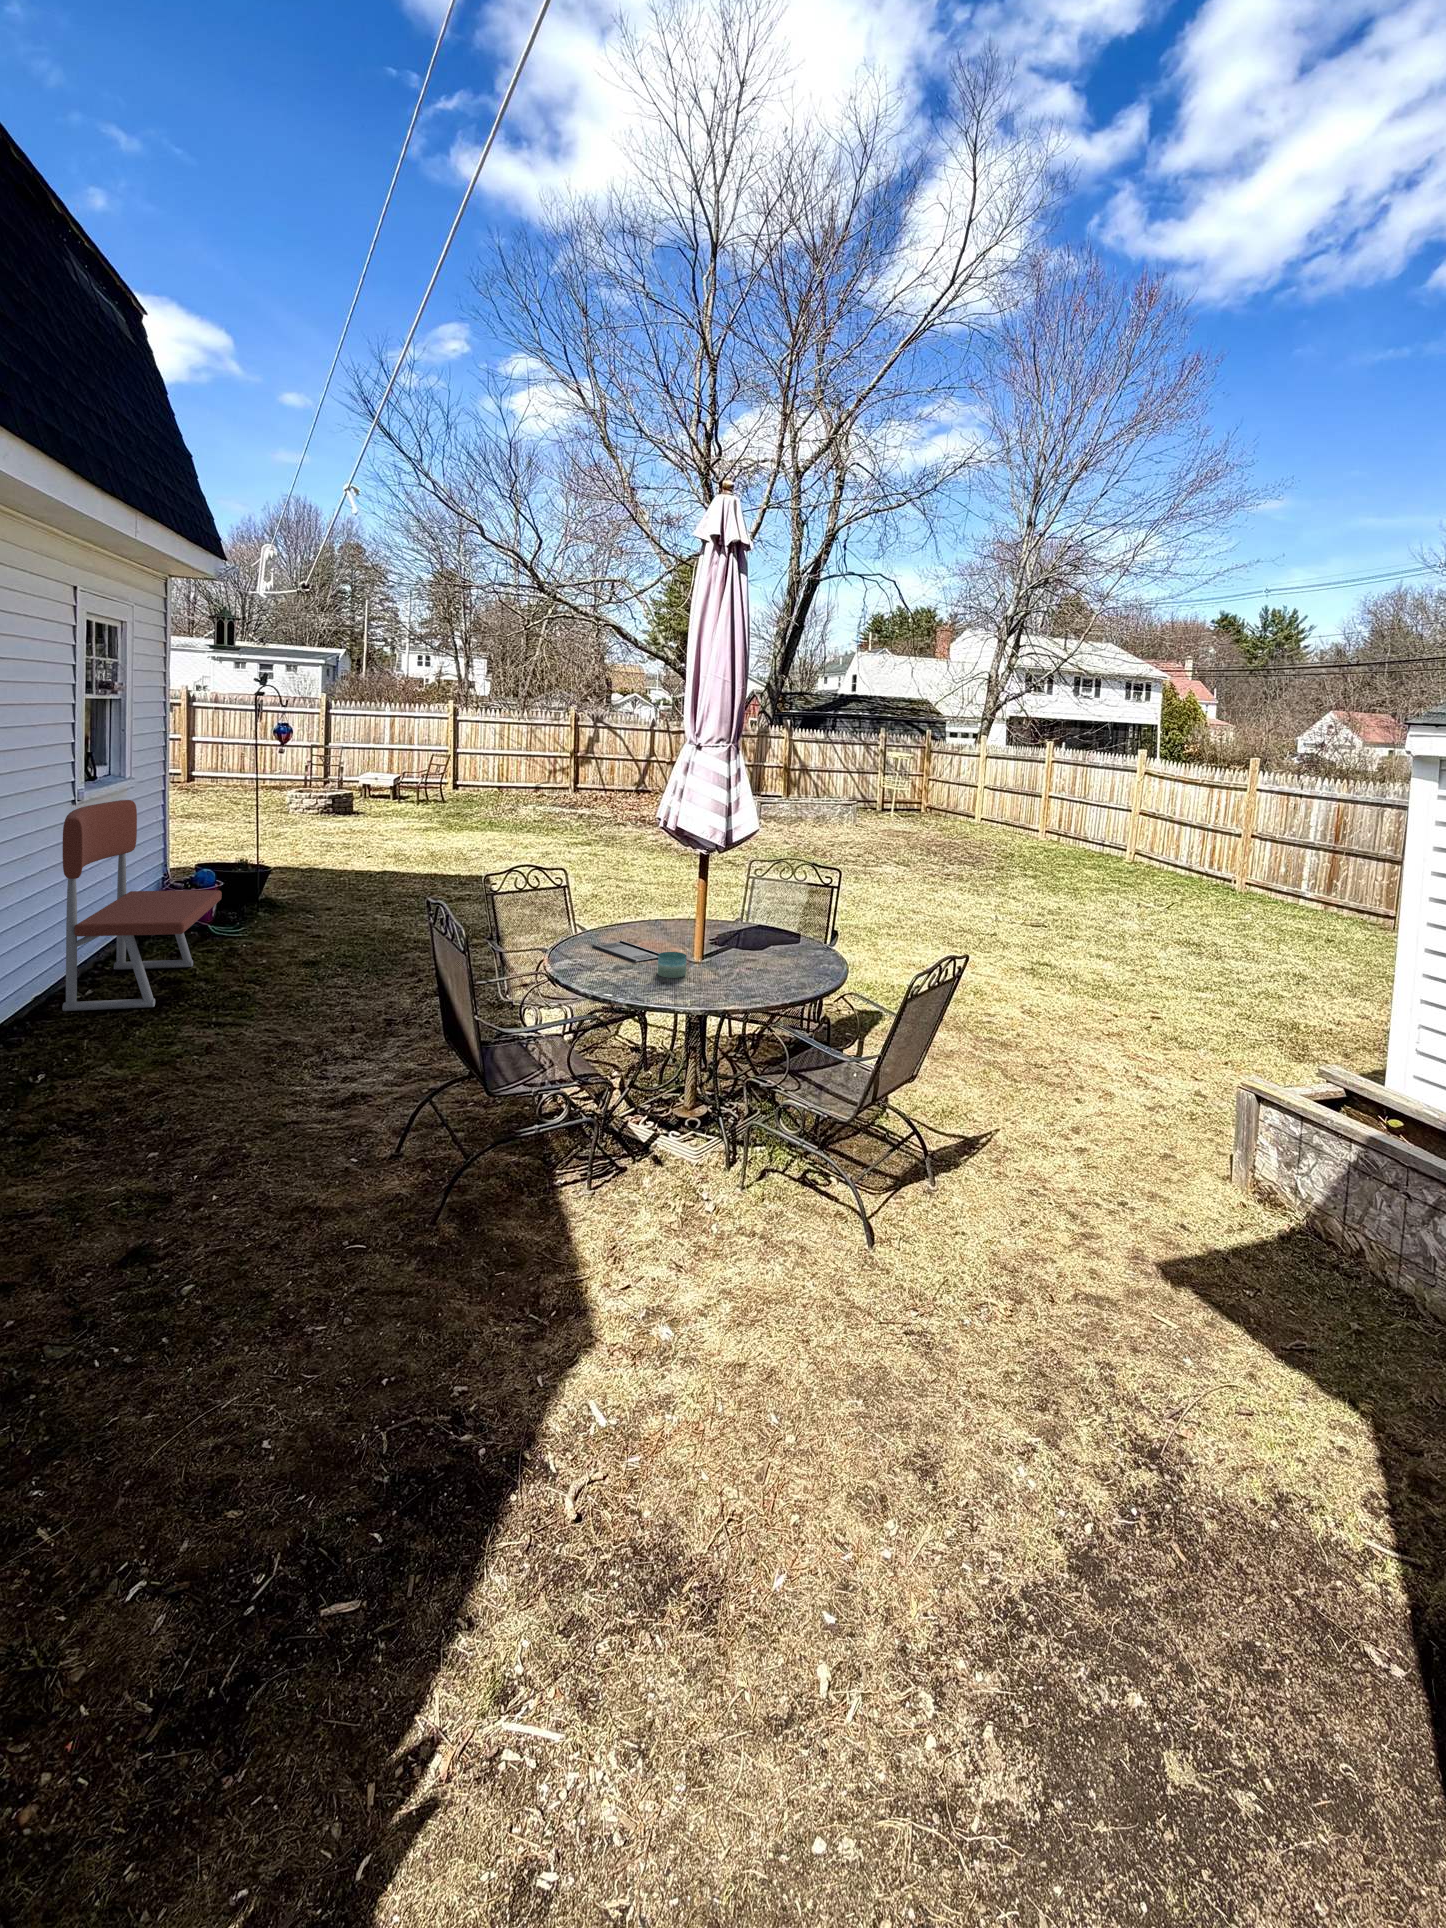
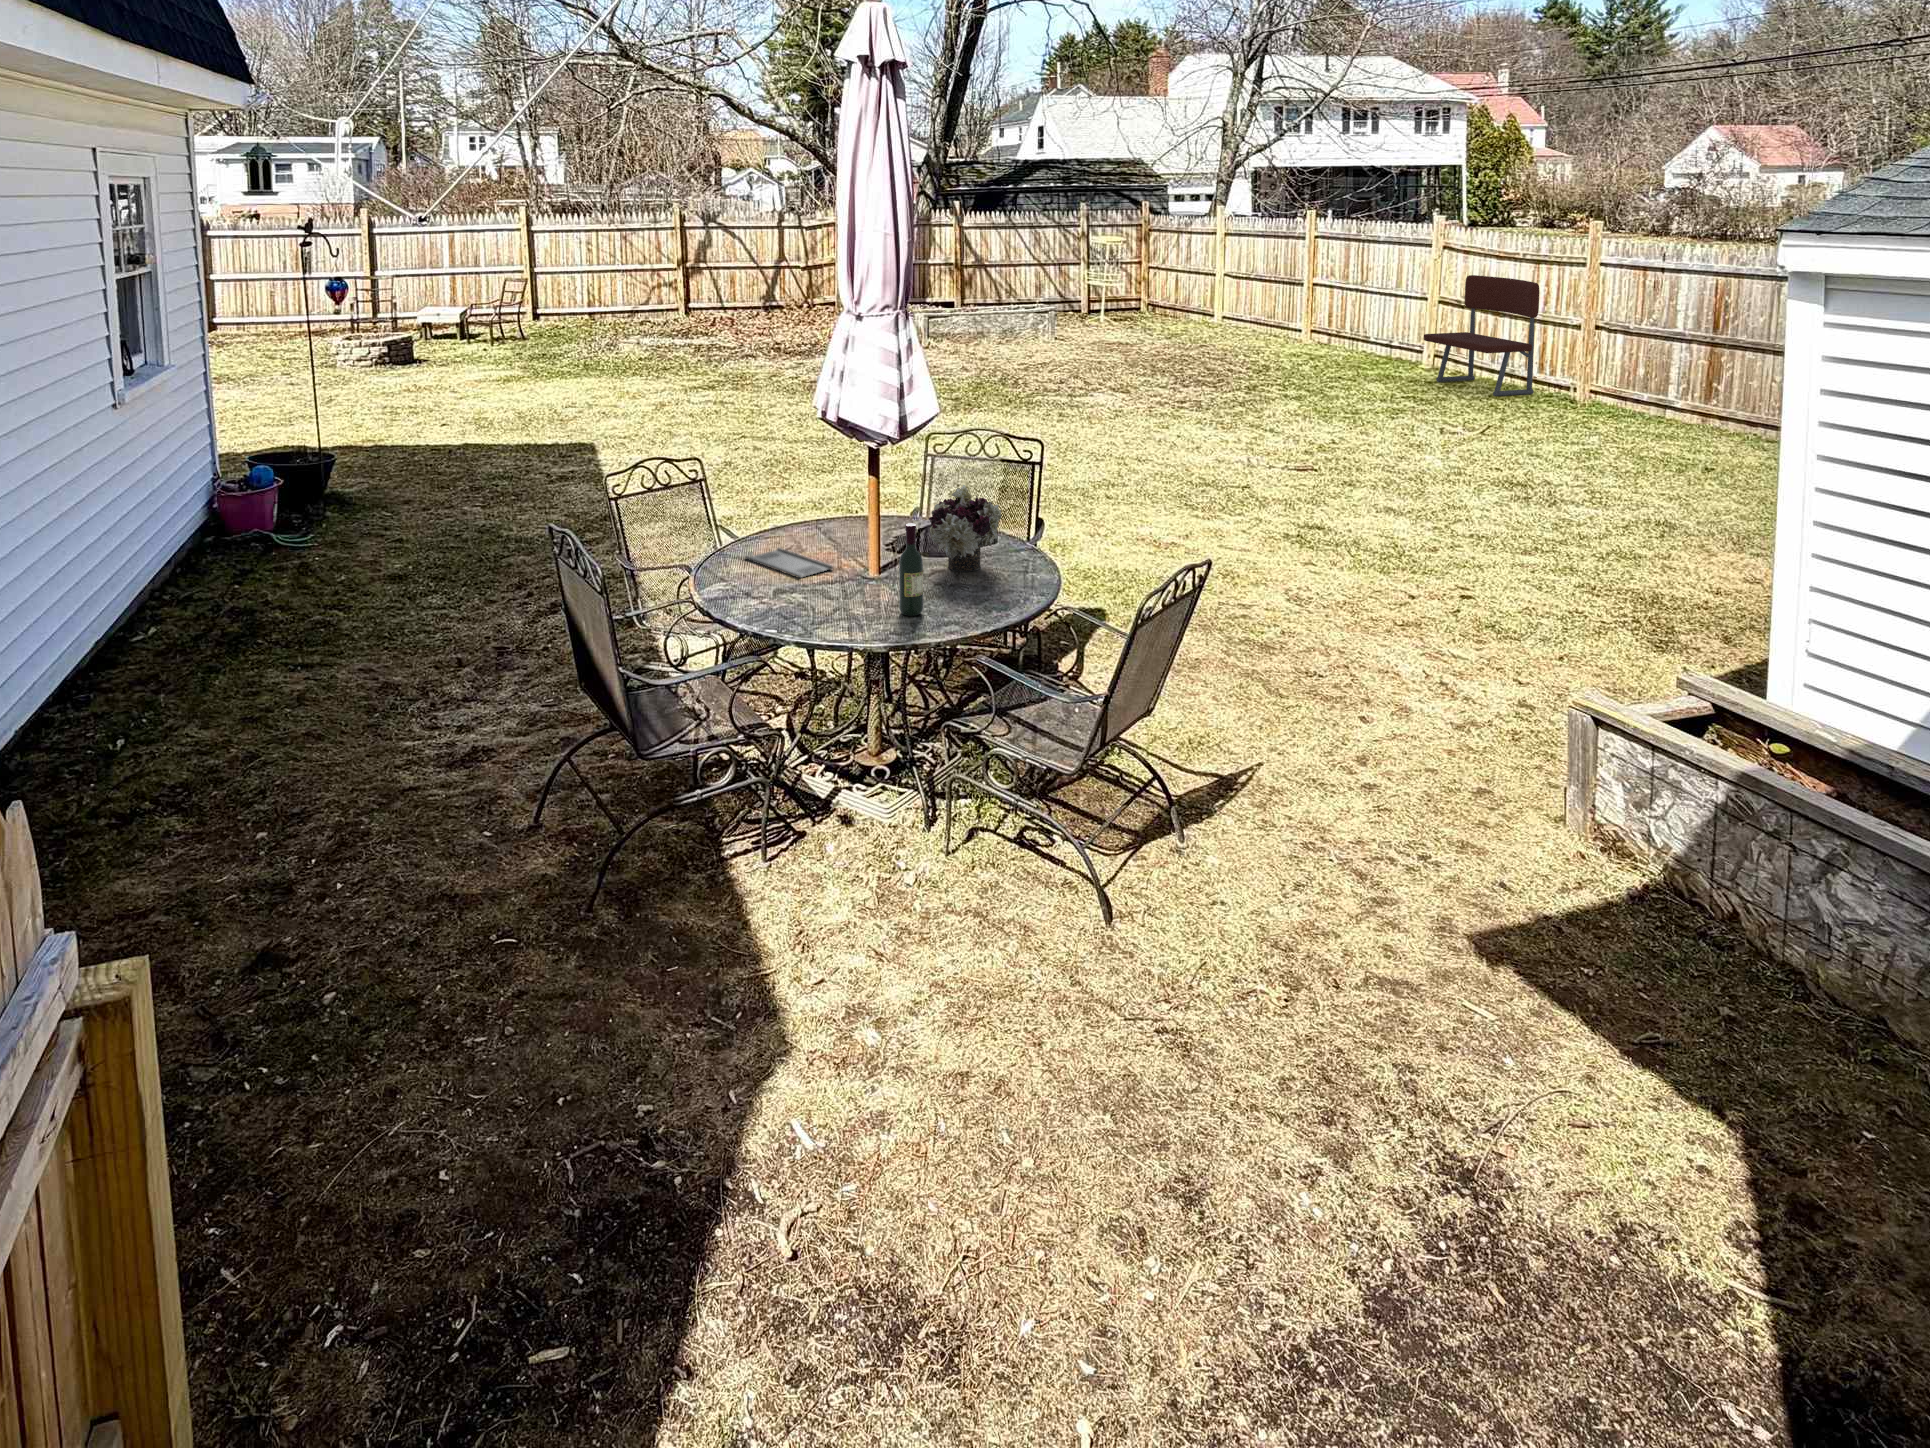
bench: present [62,800,222,1011] -> present [1424,275,1539,396]
flower arrangement: none [743,895,802,965] -> present [929,485,1001,572]
wine bottle: none [714,917,735,992] -> present [899,523,923,616]
candle: present [657,952,686,978] -> none [828,565,863,598]

